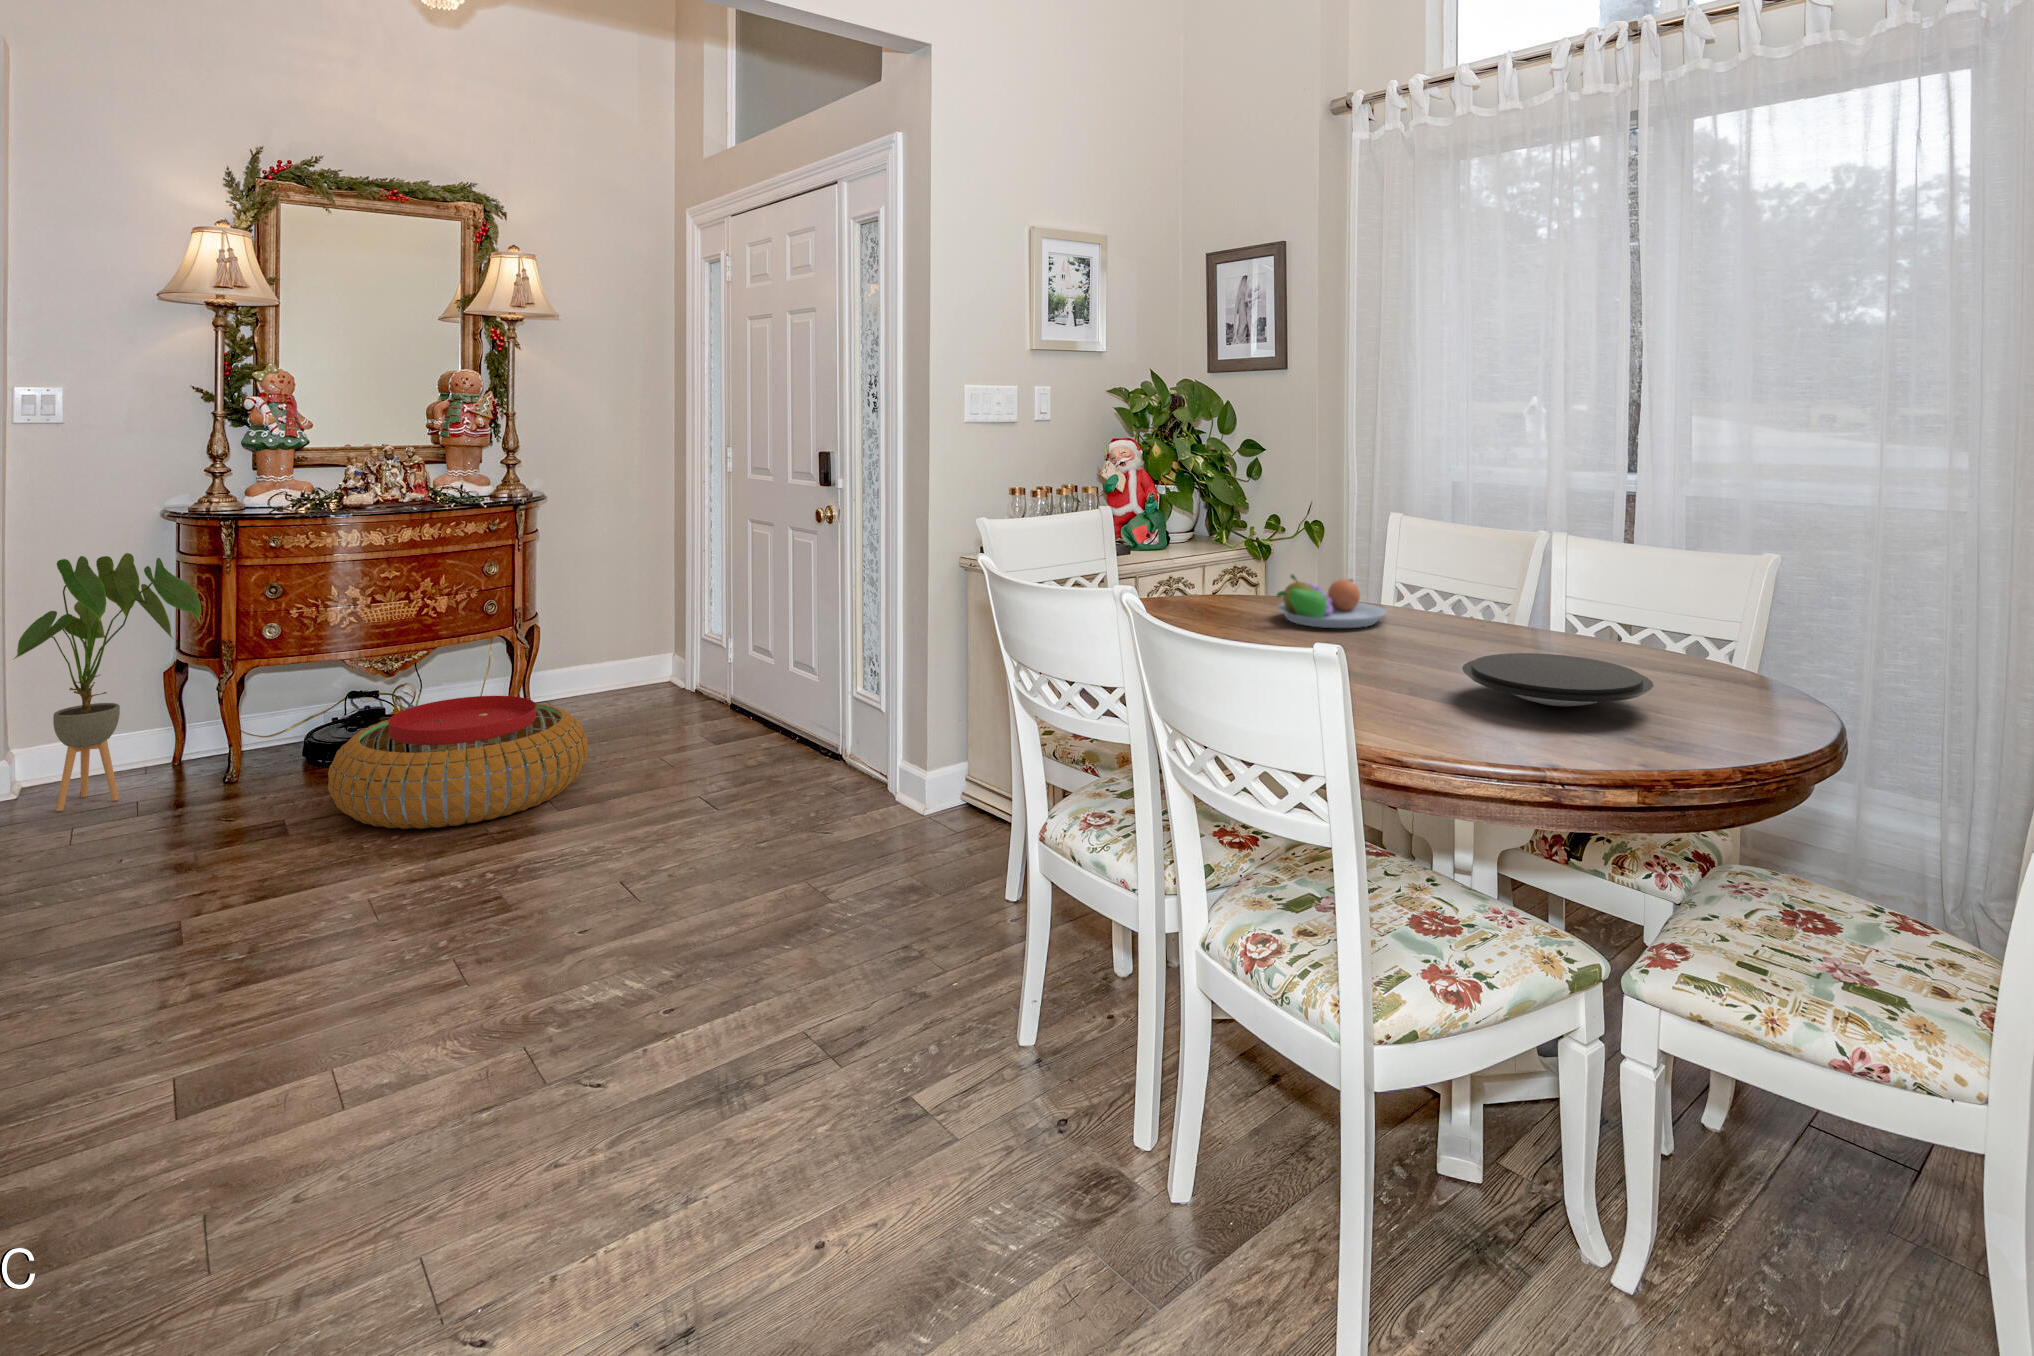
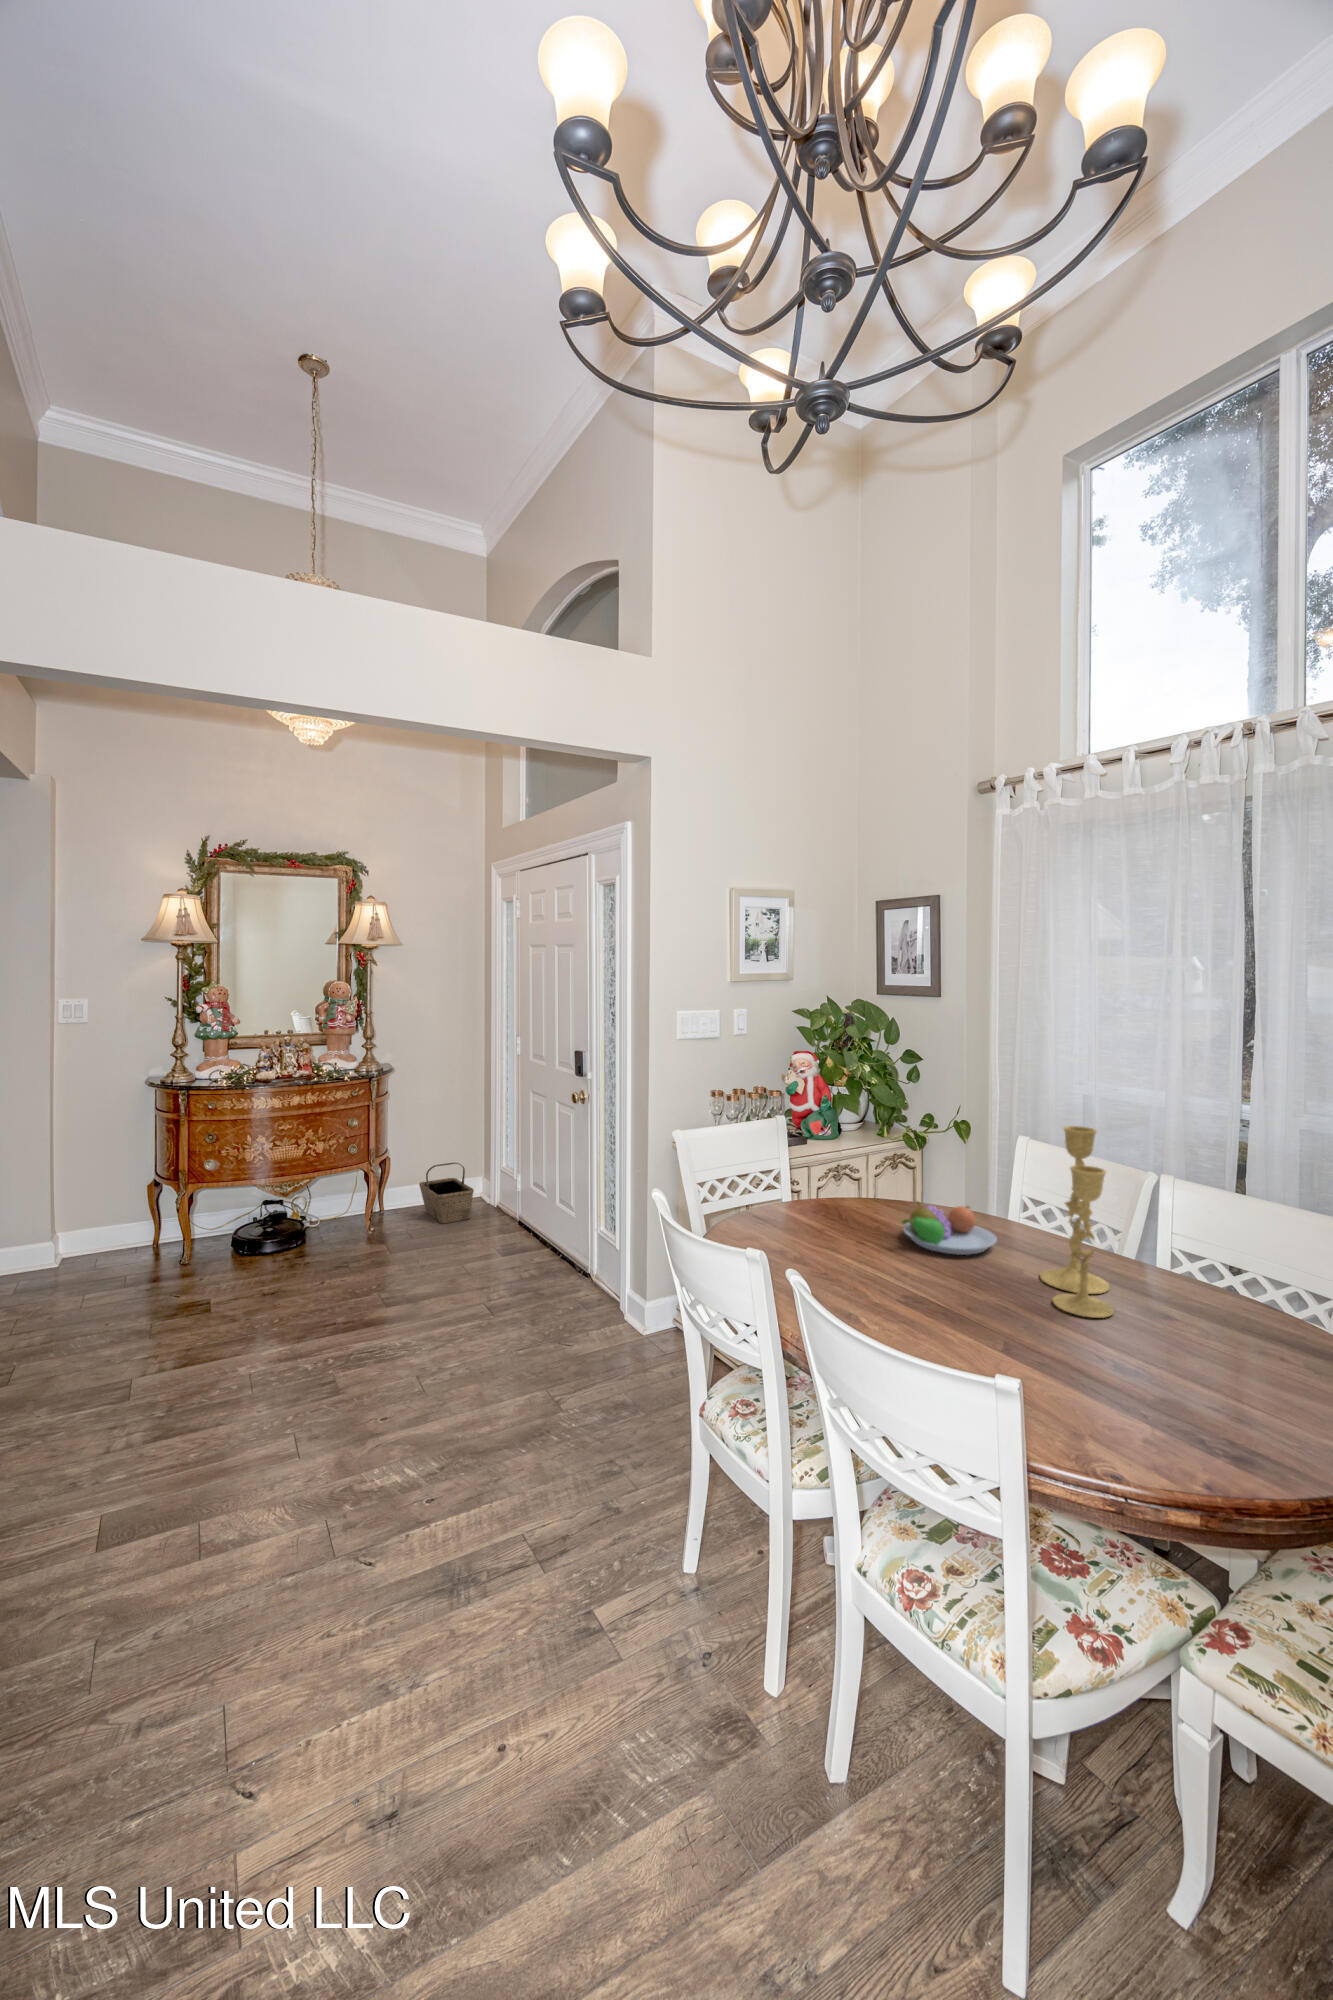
candlestick: none [1439,459,1525,664] -> present [1040,1126,1114,1318]
house plant: present [14,553,201,811] -> none [50,1109,167,1280]
basket: none [580,629,663,714] -> present [419,1163,474,1223]
plate: present [1462,653,1653,706] -> none [1050,1322,1232,1400]
pouf: present [328,696,588,829] -> none [241,1216,413,1314]

